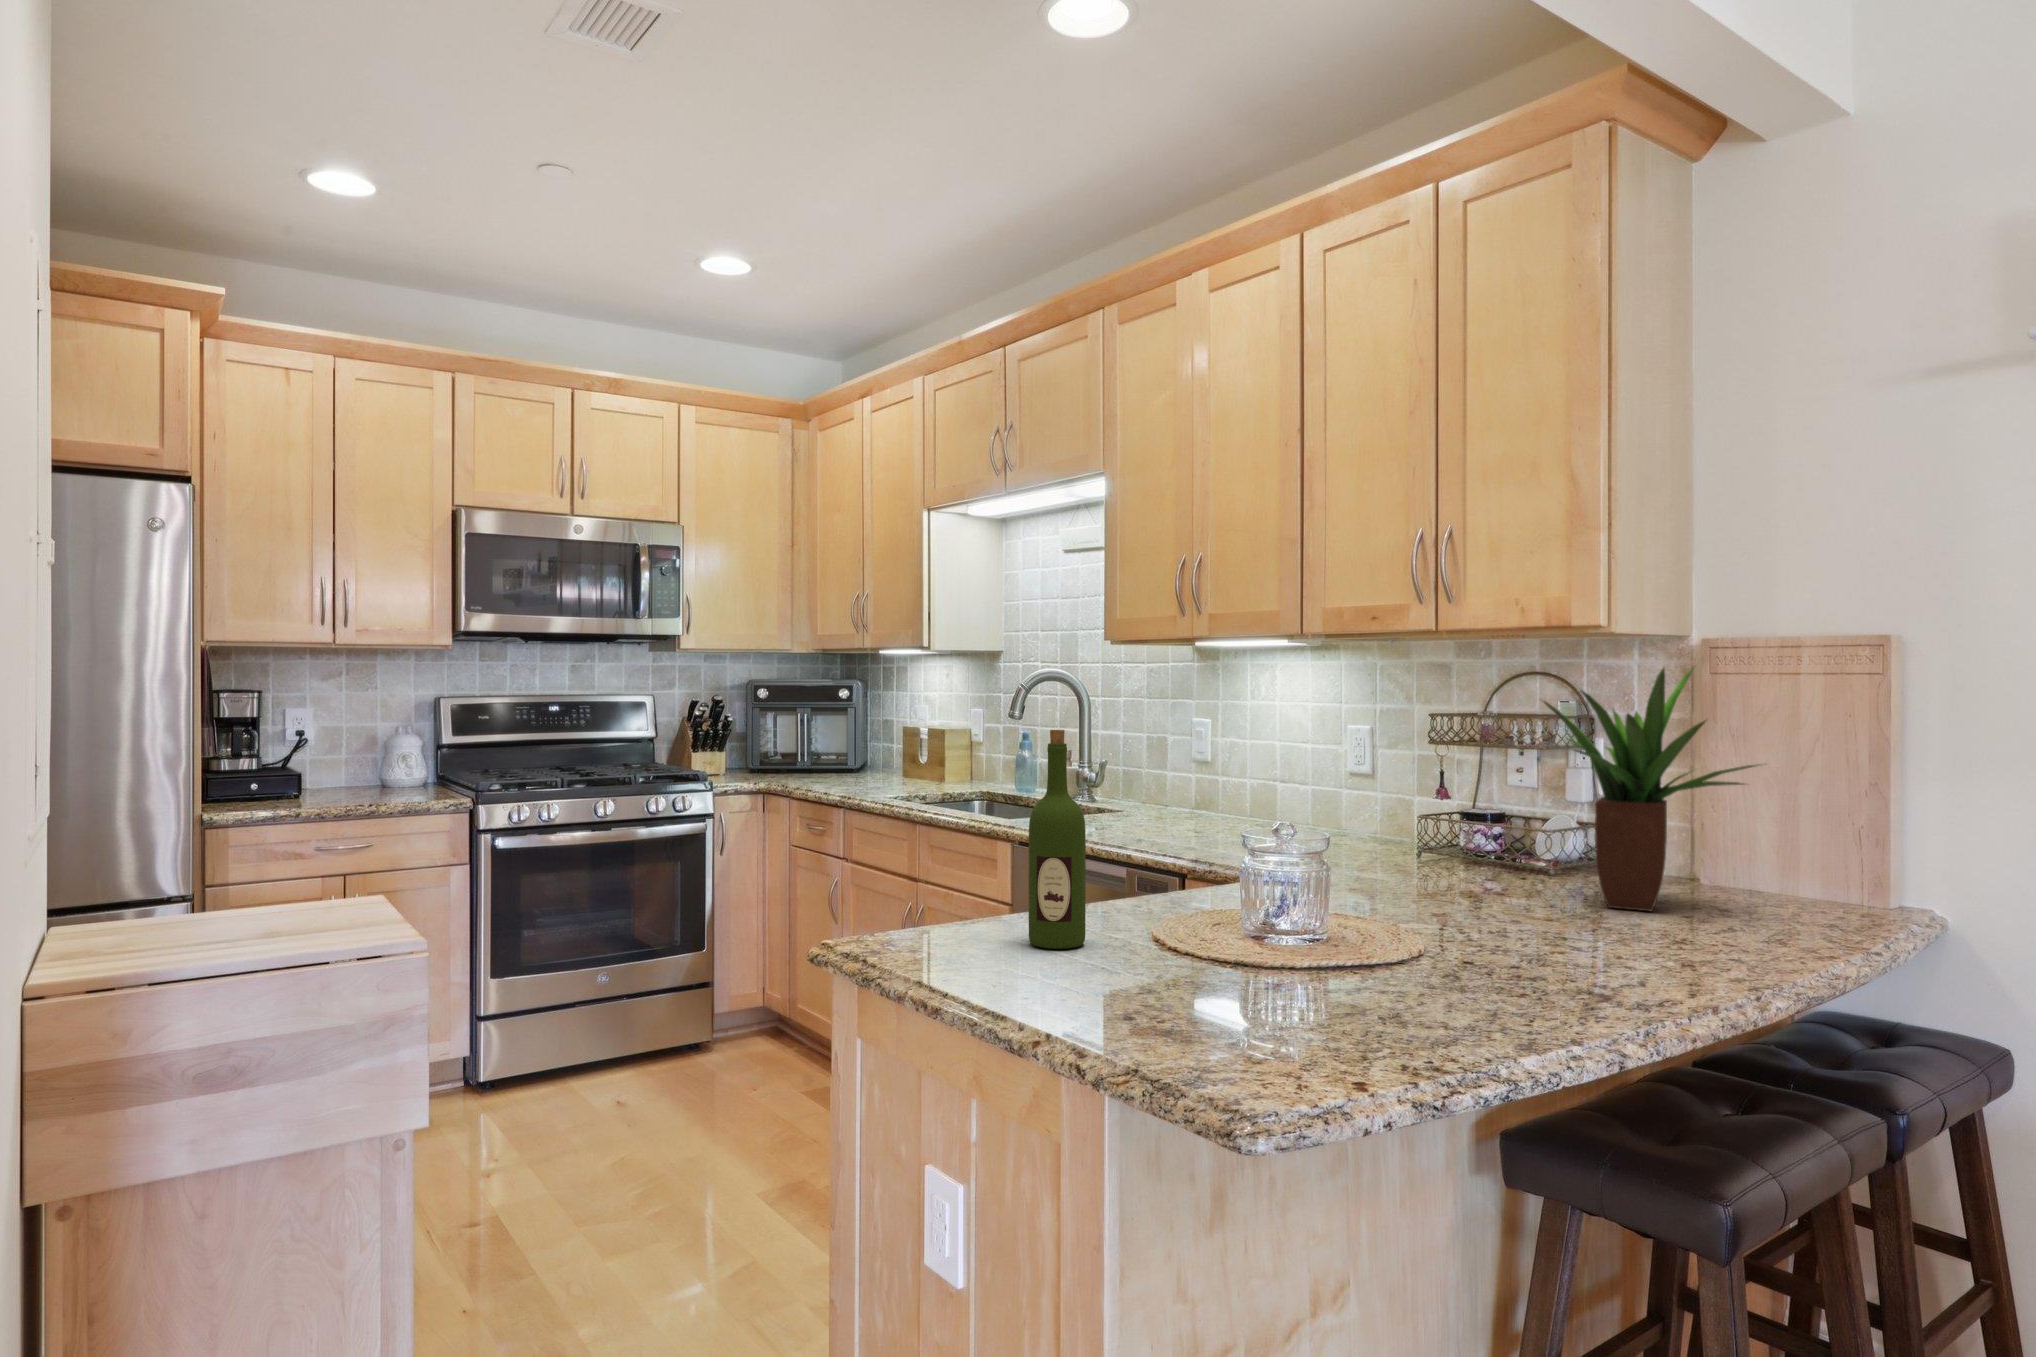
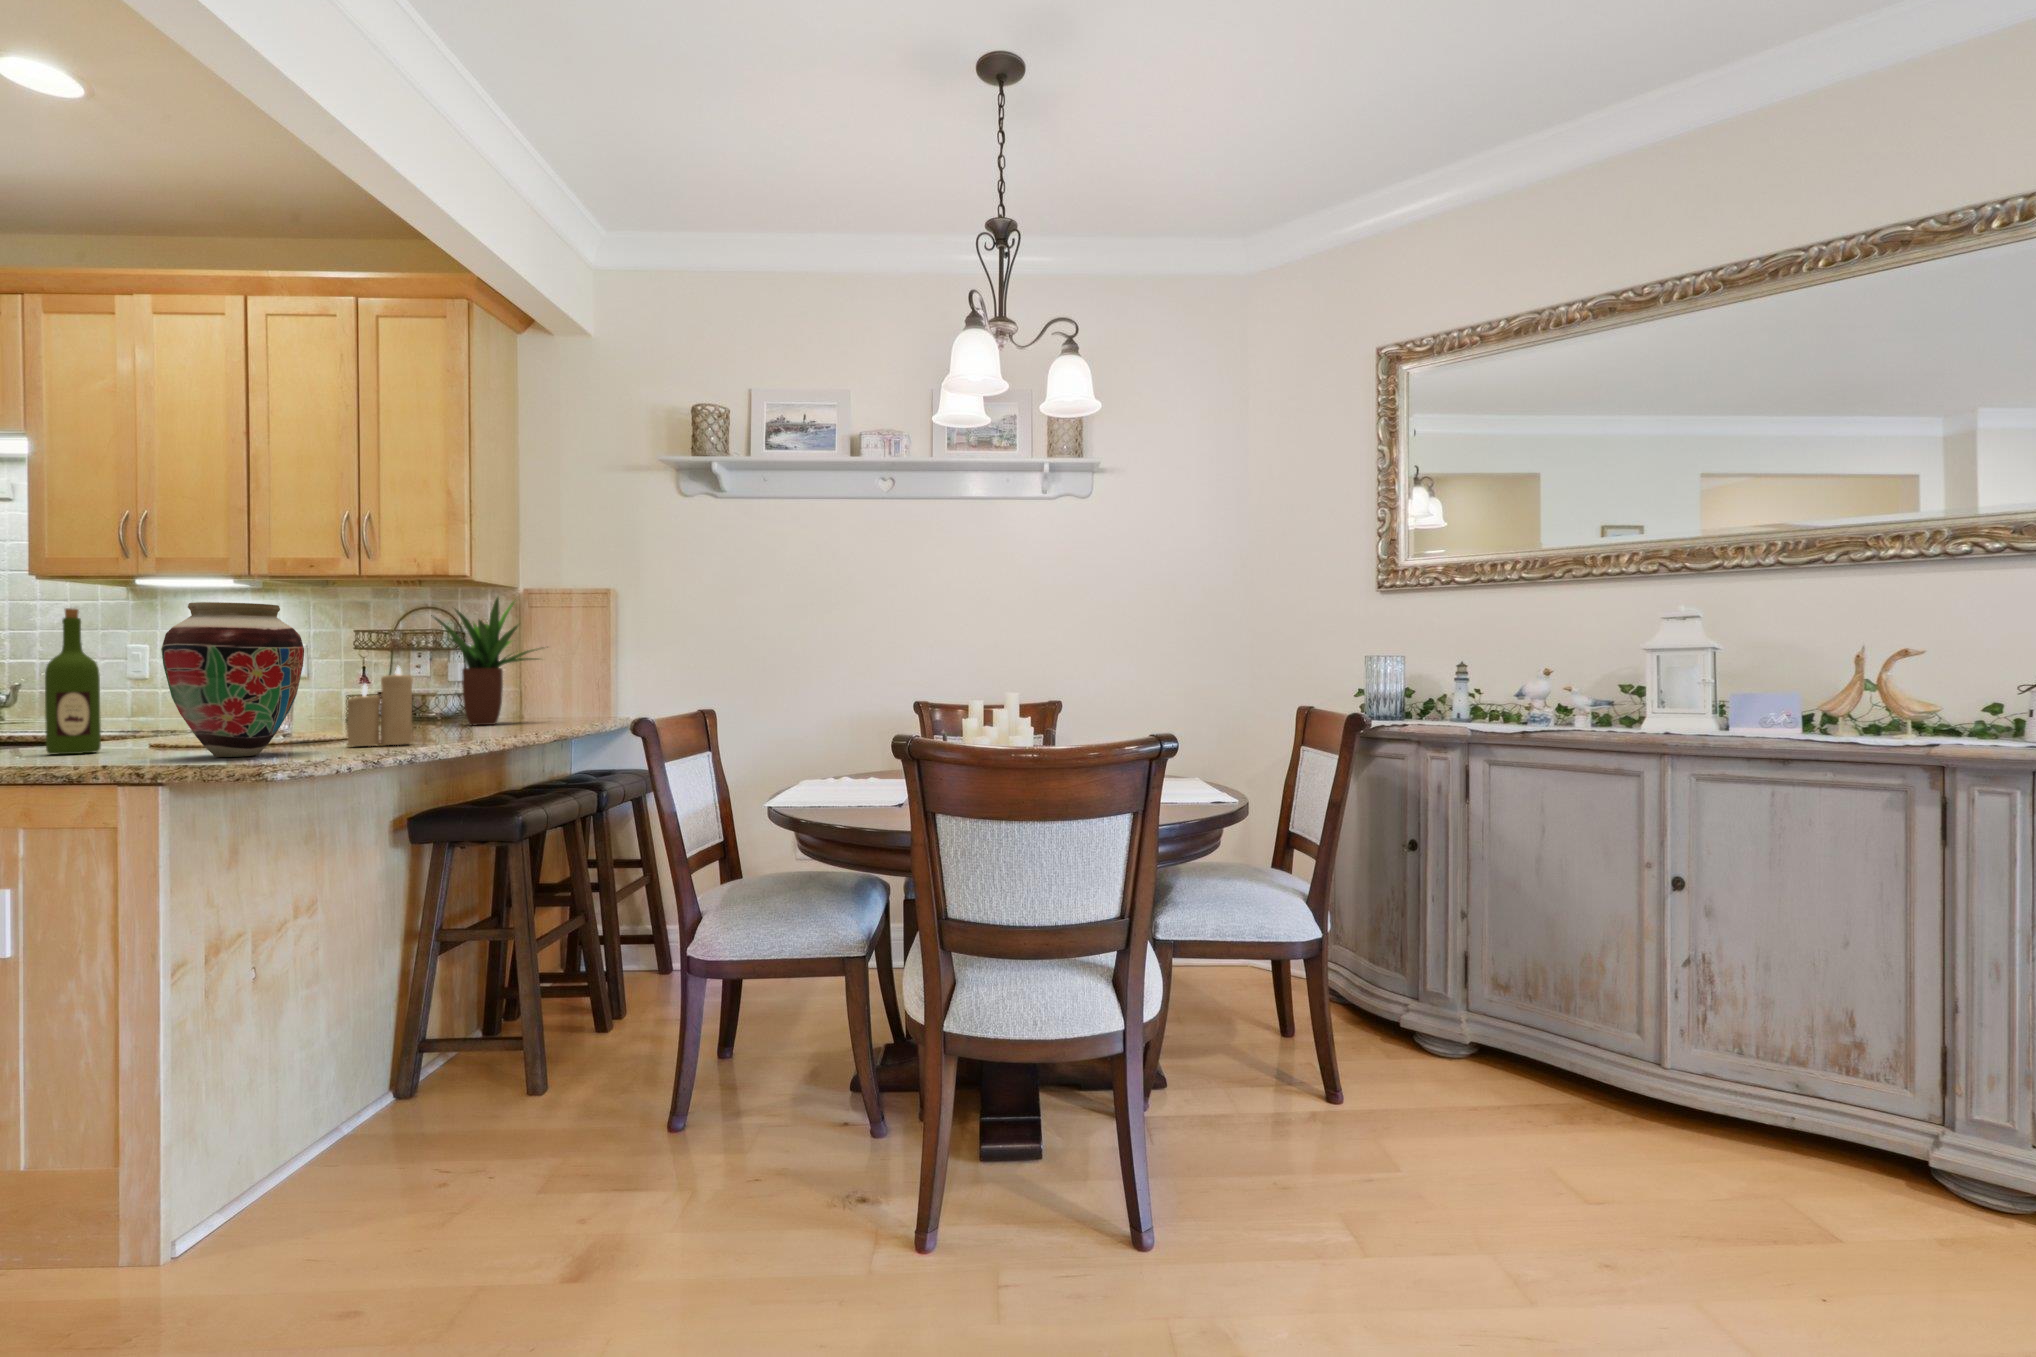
vase: none [1120,742,1323,1032] -> present [161,602,304,757]
candle: none [1395,854,1512,1022] -> present [347,667,412,746]

